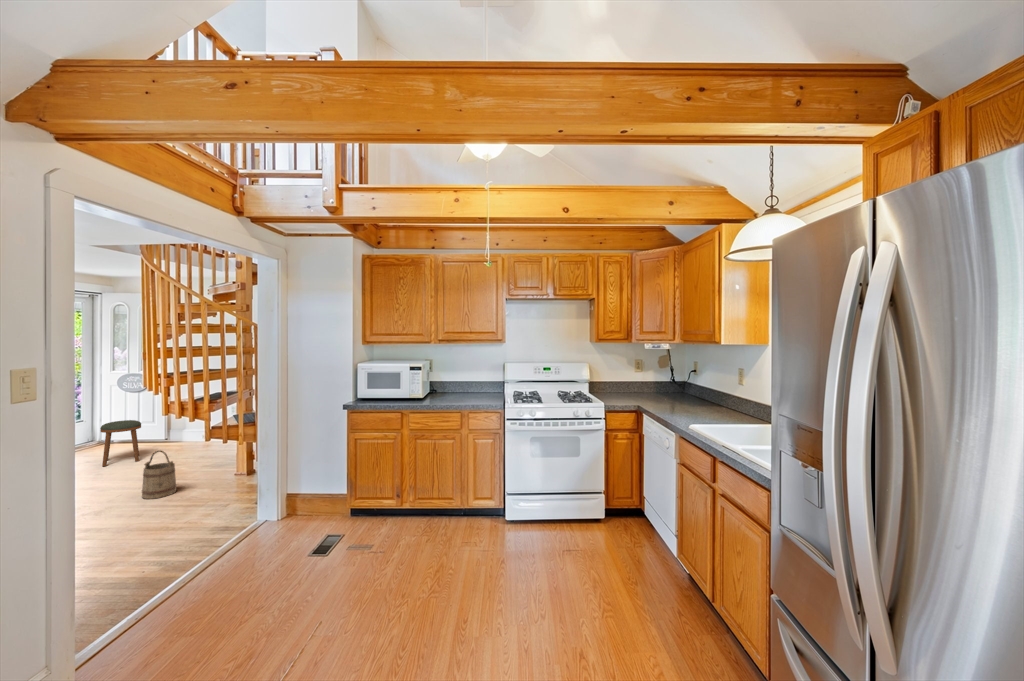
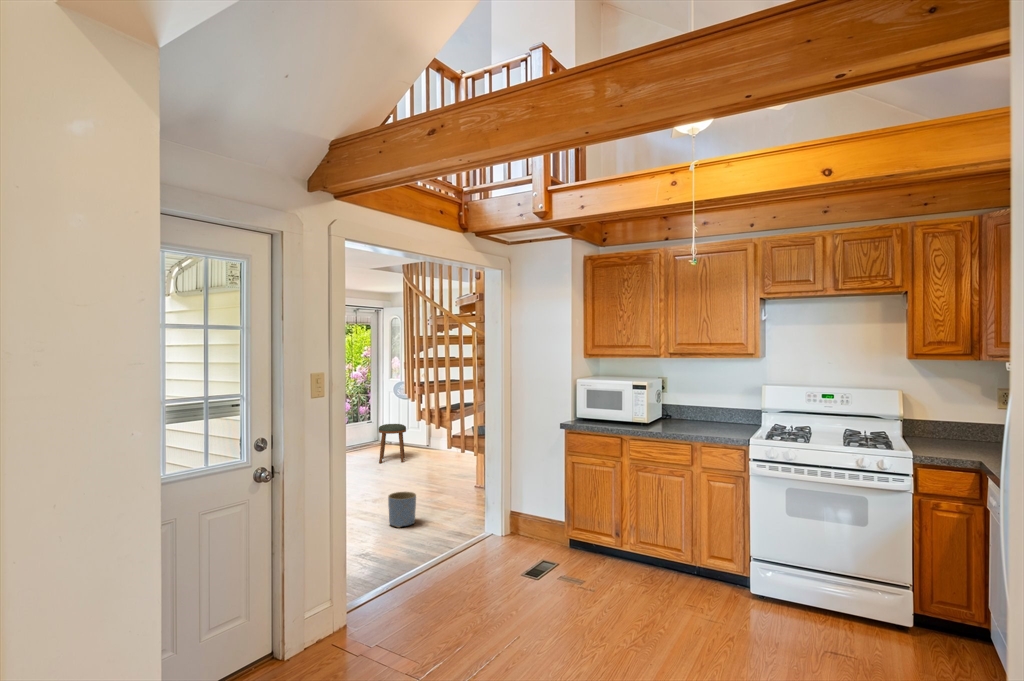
bucket: present [142,451,176,499] -> none [401,453,426,497]
planter: none [130,494,170,537] -> present [388,492,416,528]

